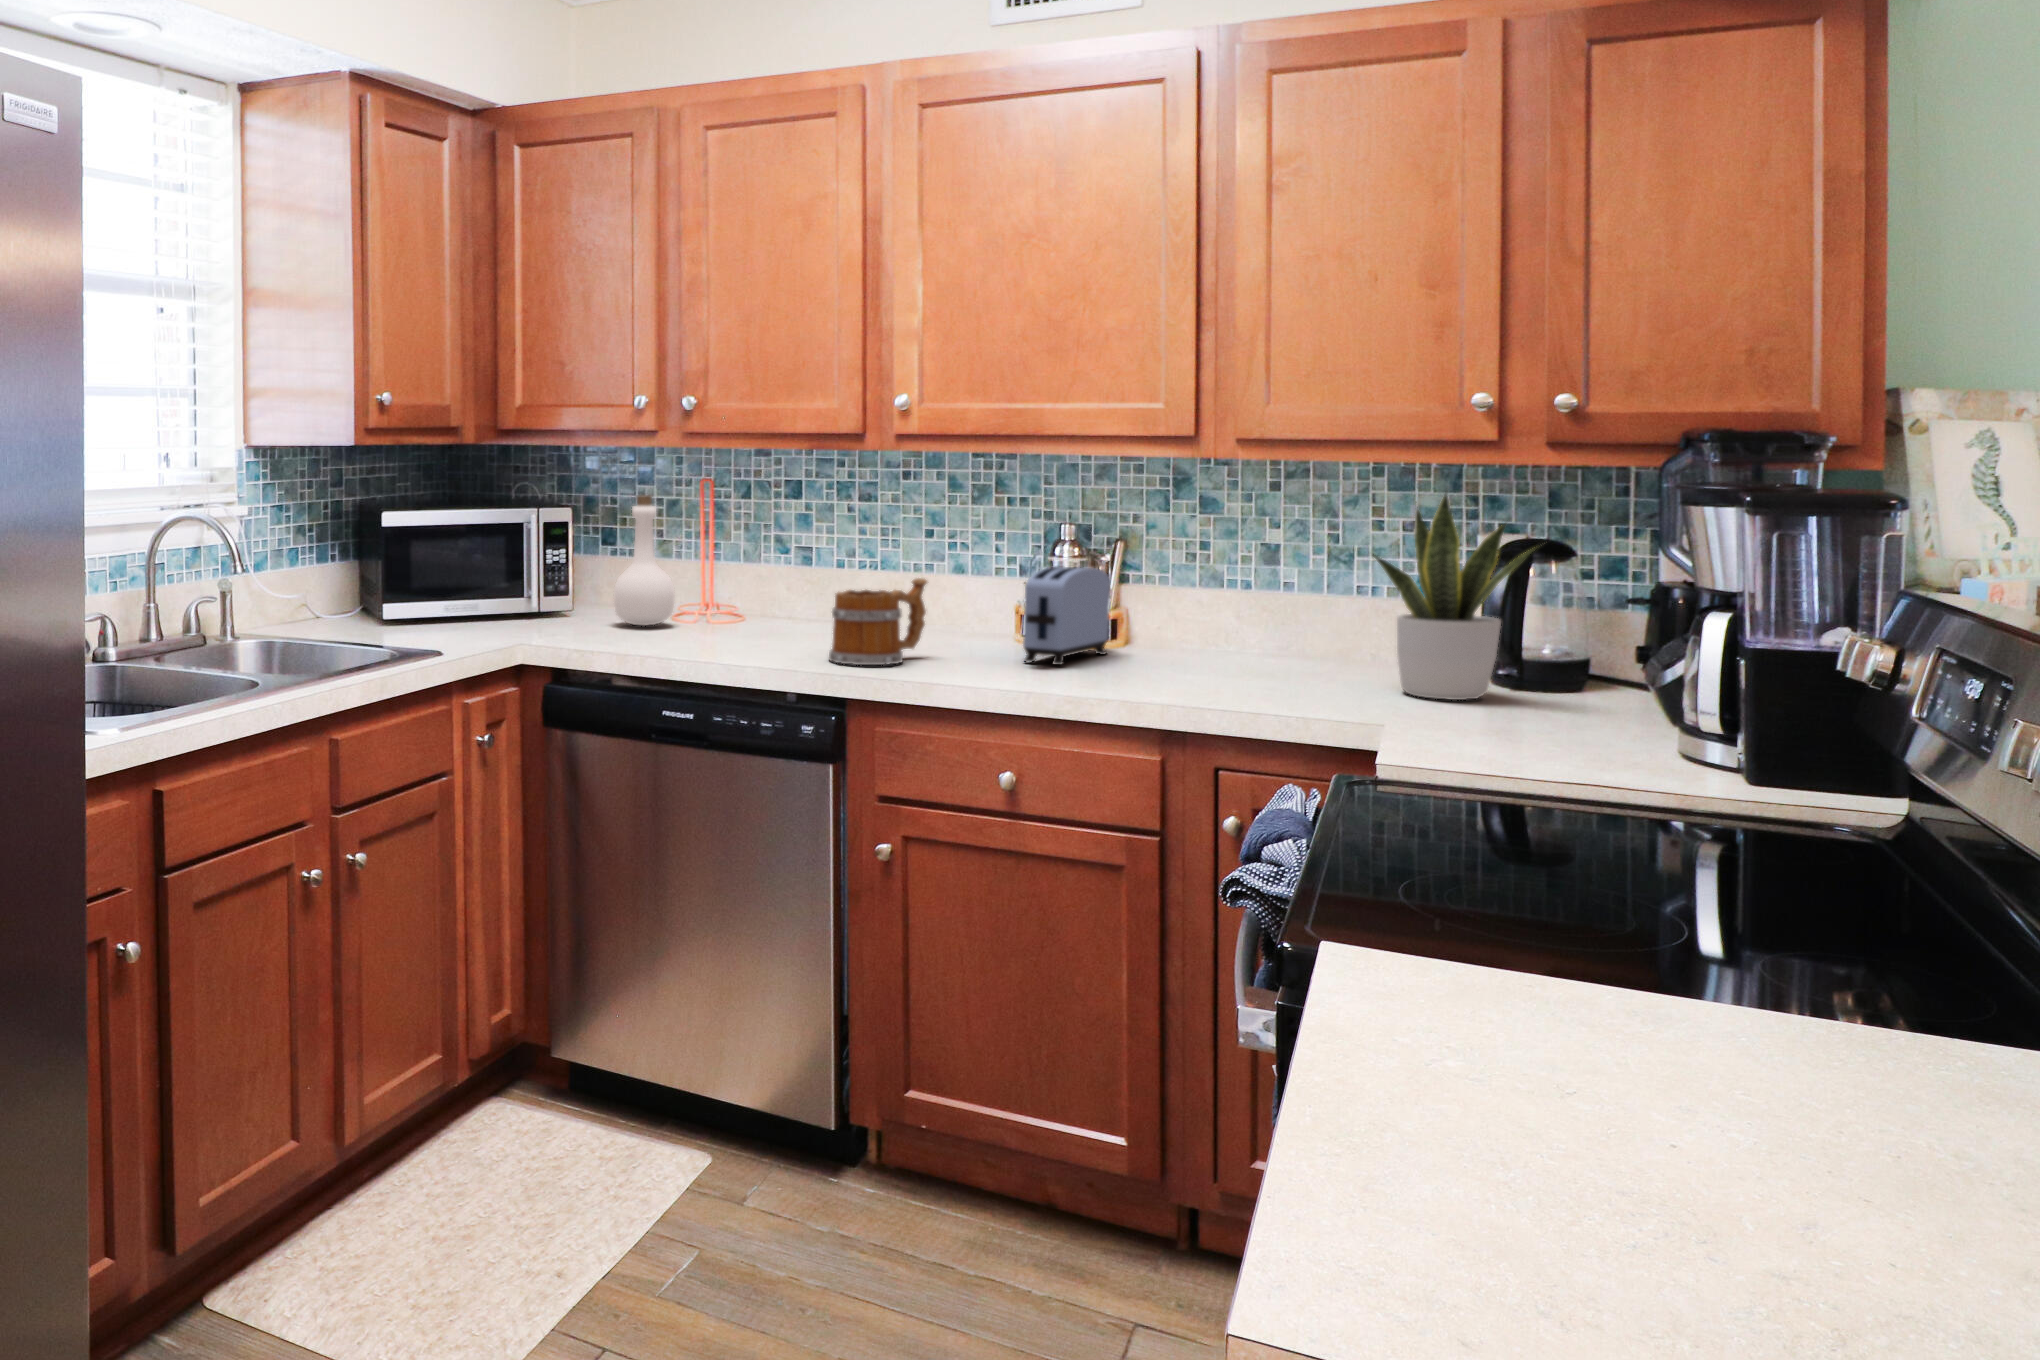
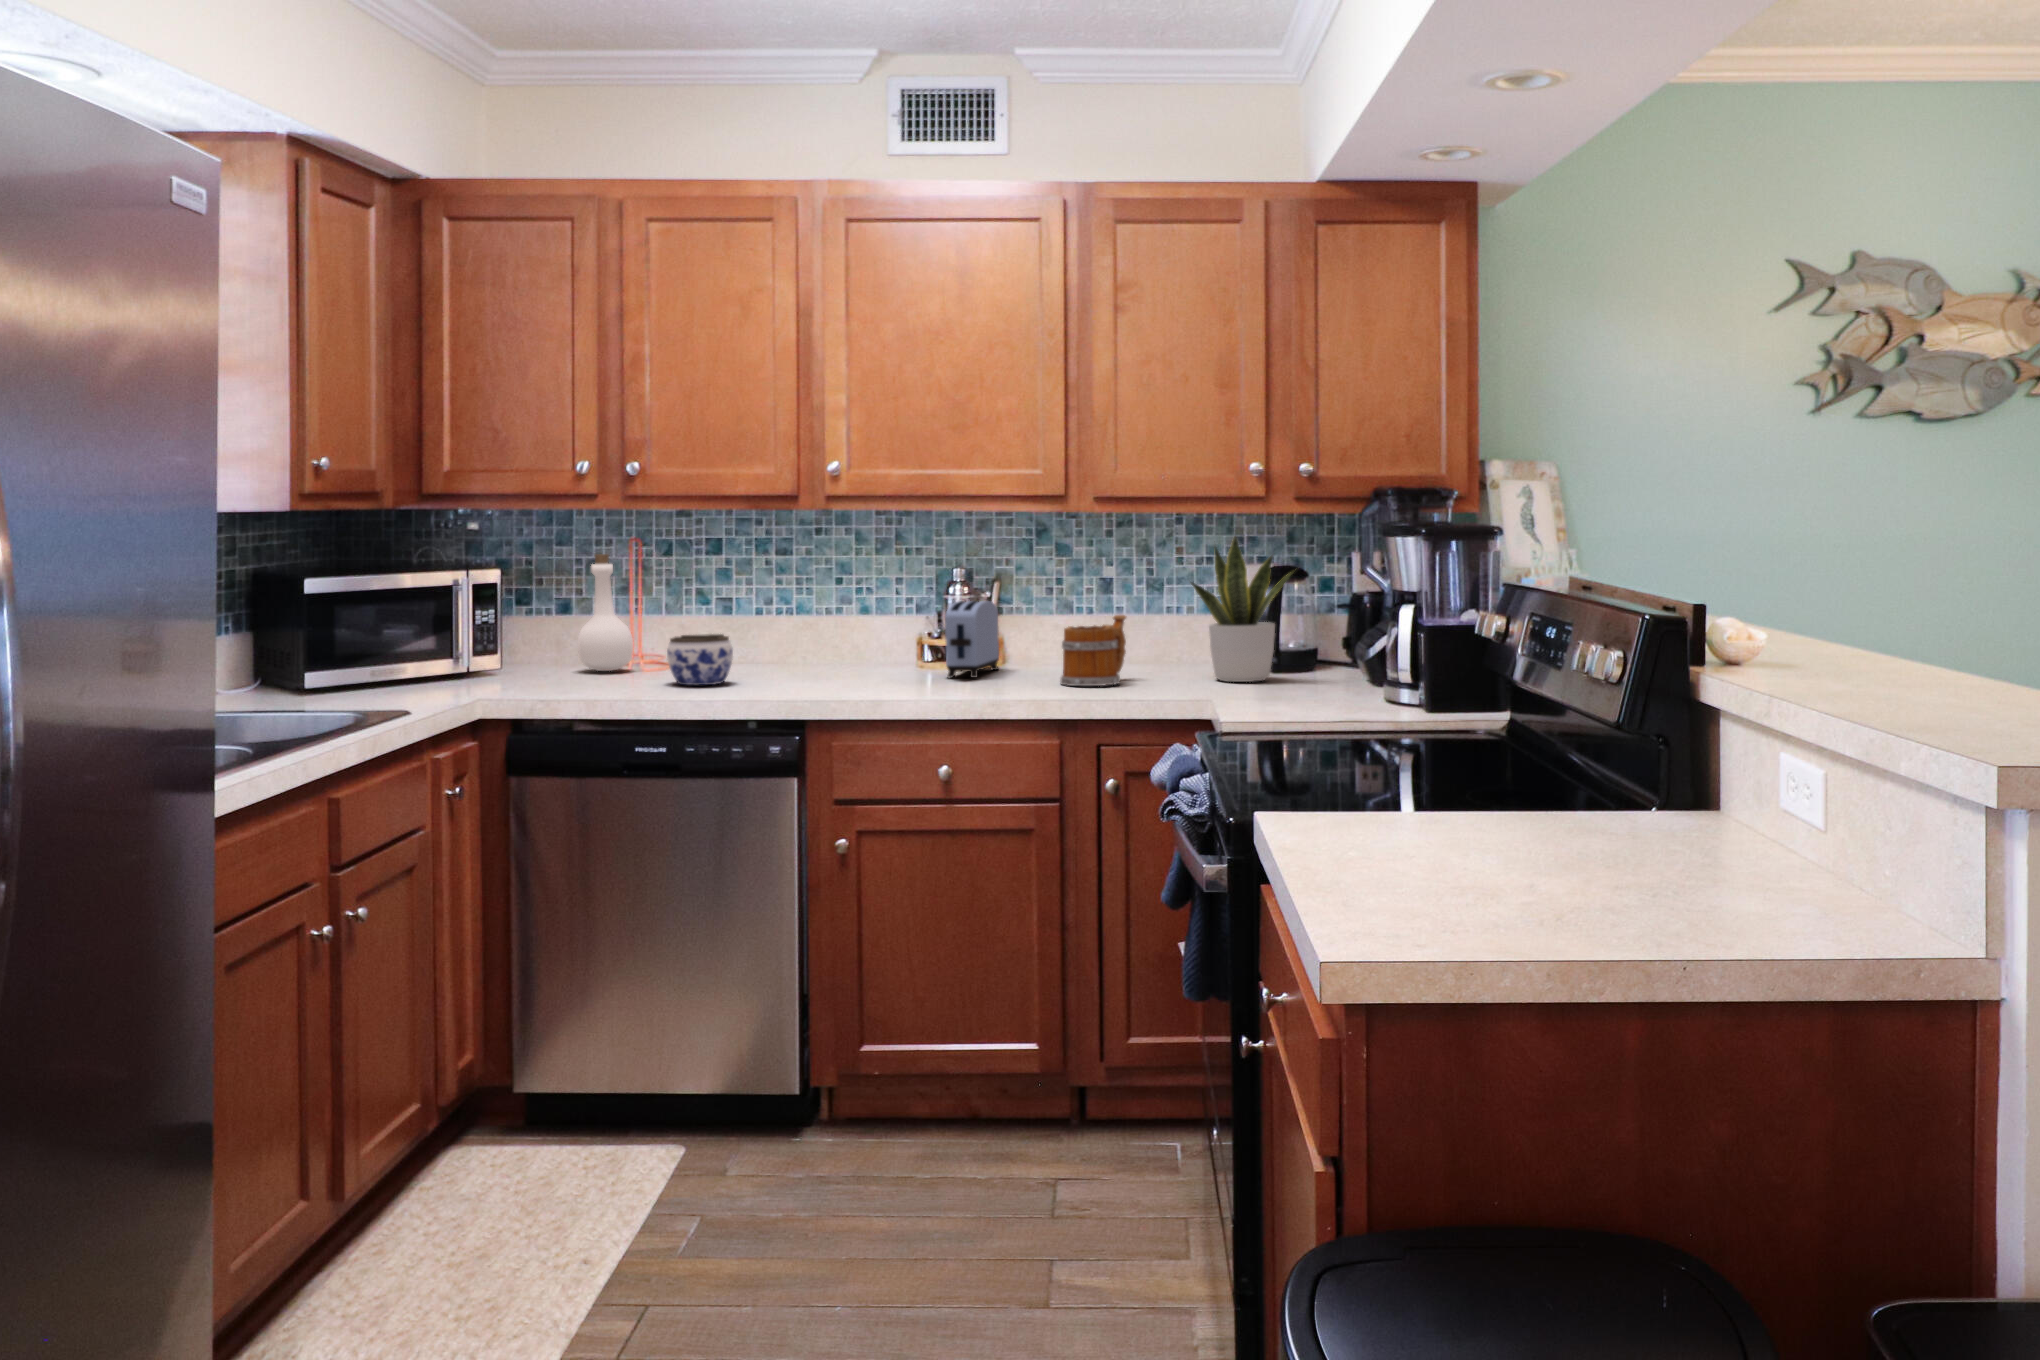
mug: present [829,578,927,665] -> present [1060,615,1126,686]
jar: none [679,592,756,653] -> present [667,634,733,685]

